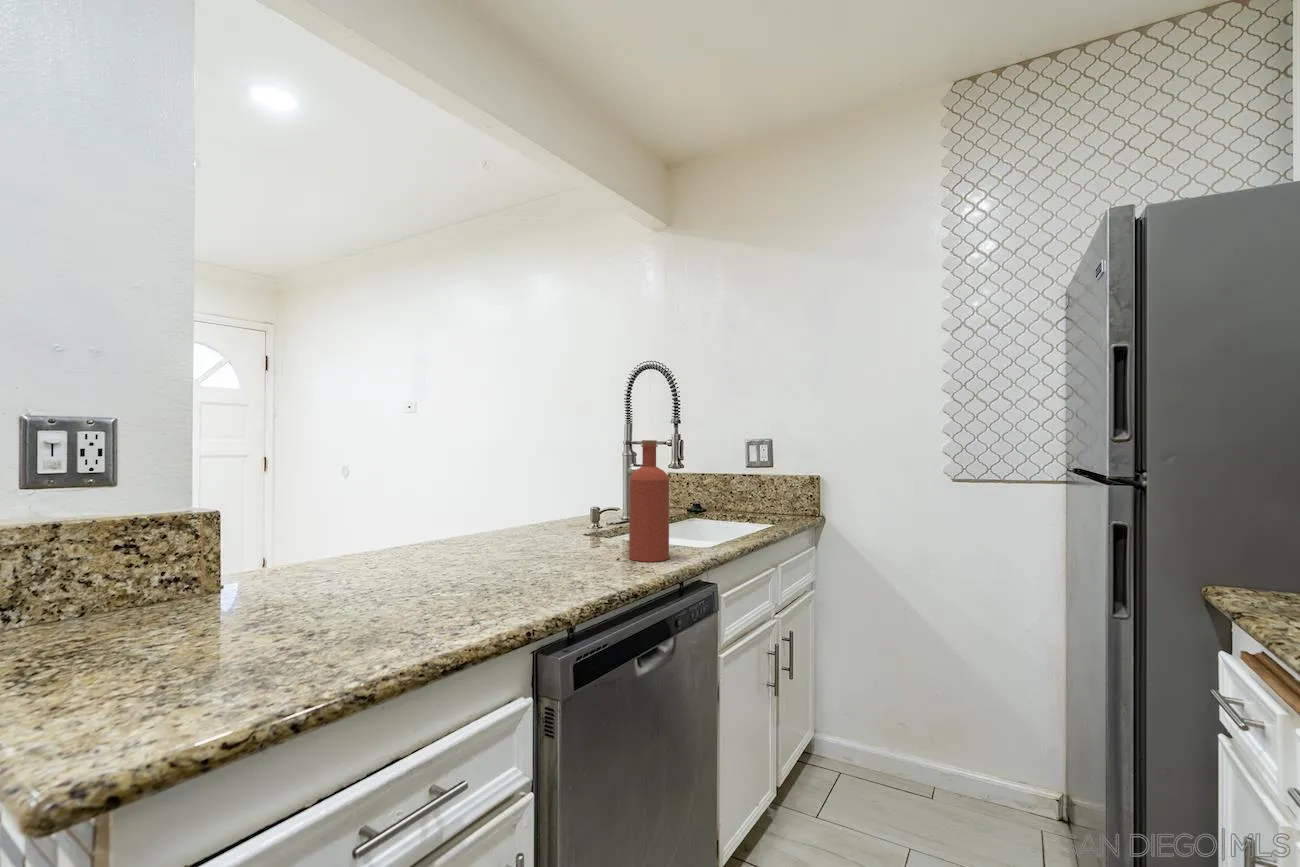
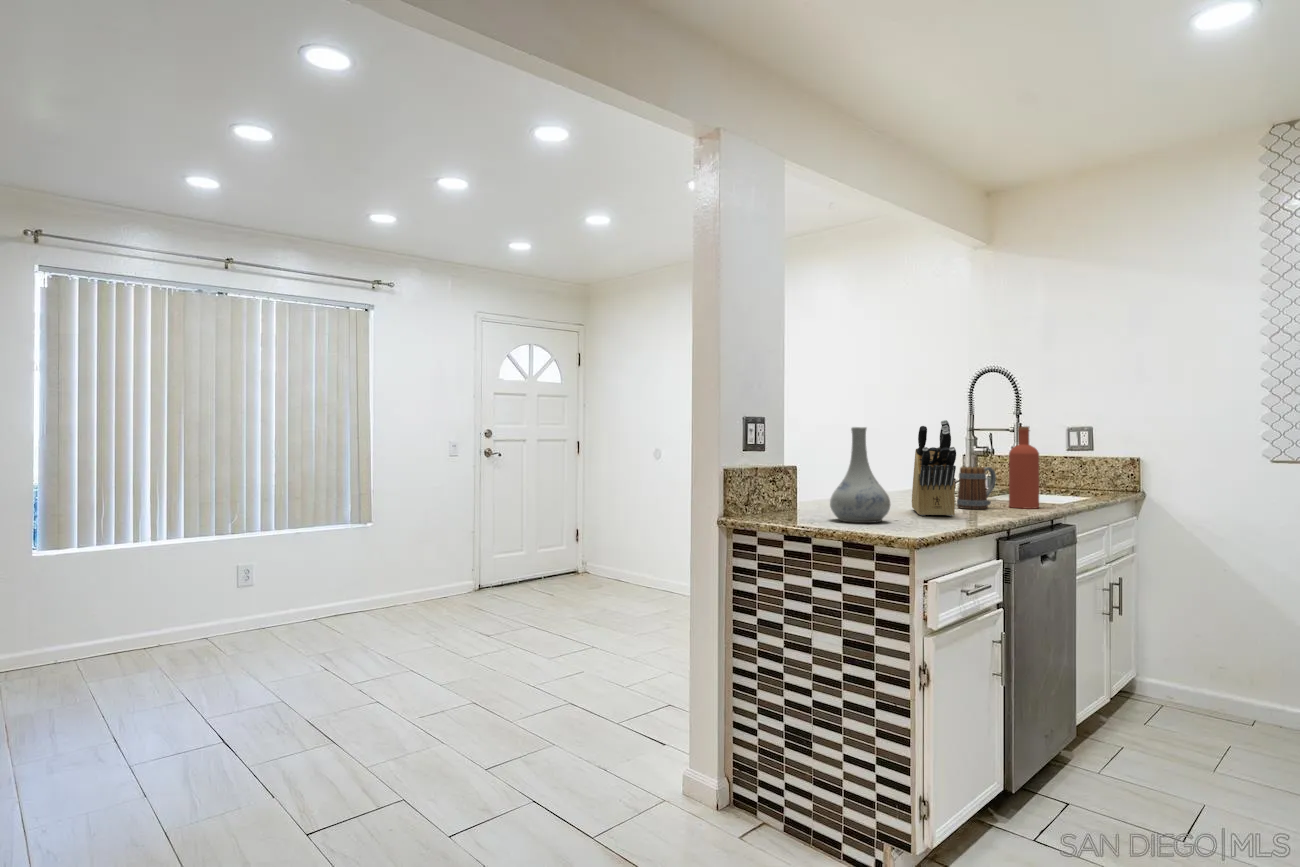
knife block: none [383,429,506,606] -> present [912,420,956,516]
vase: none [102,443,268,669] -> present [830,427,890,523]
mug: none [544,501,606,570] -> present [957,466,996,509]

